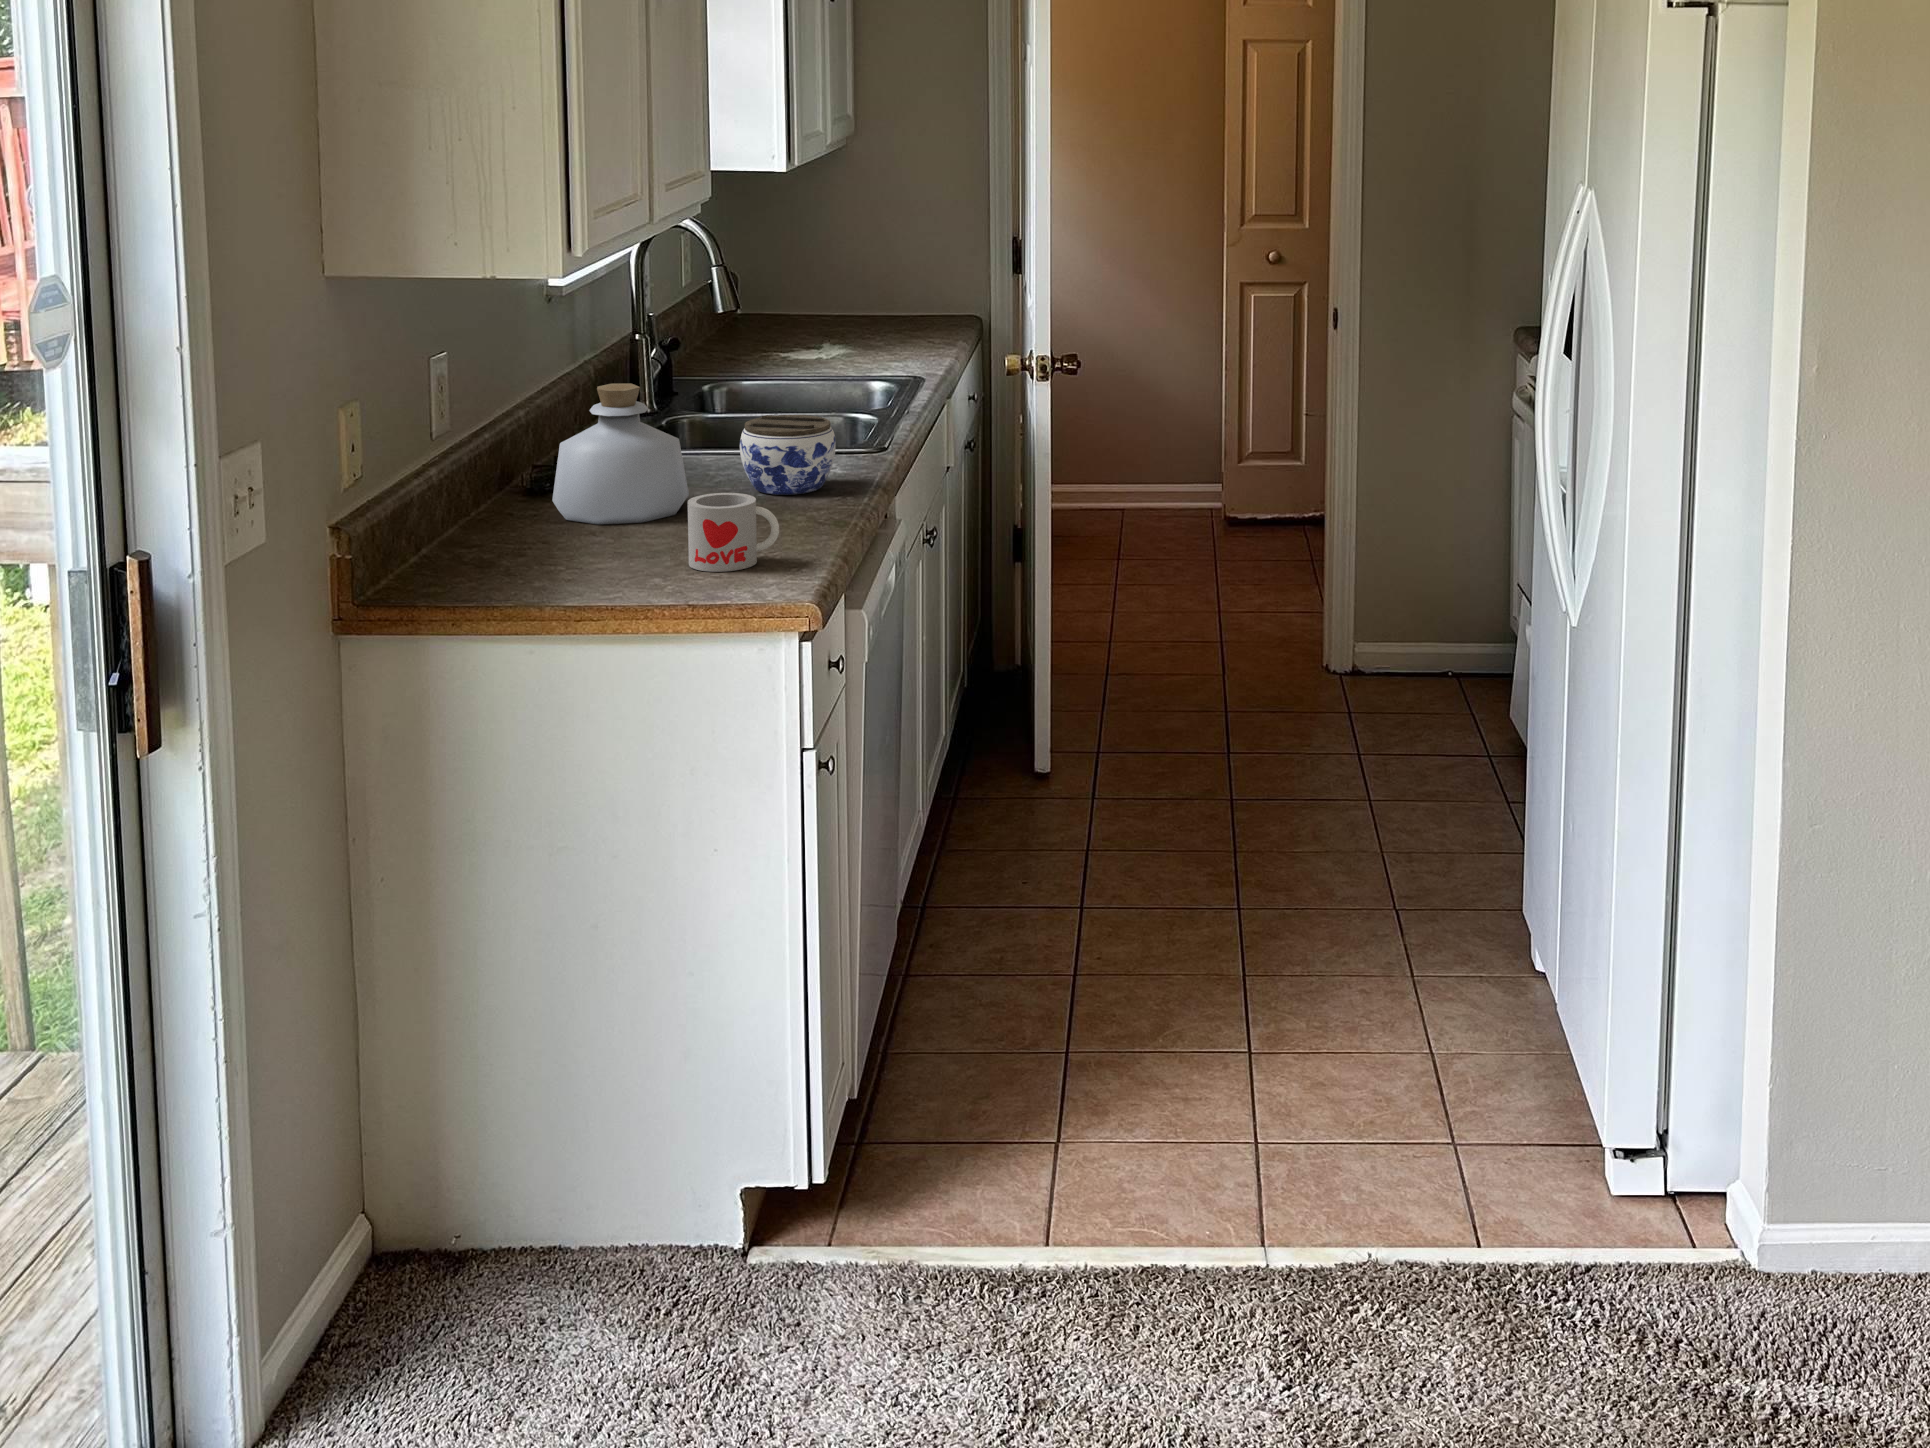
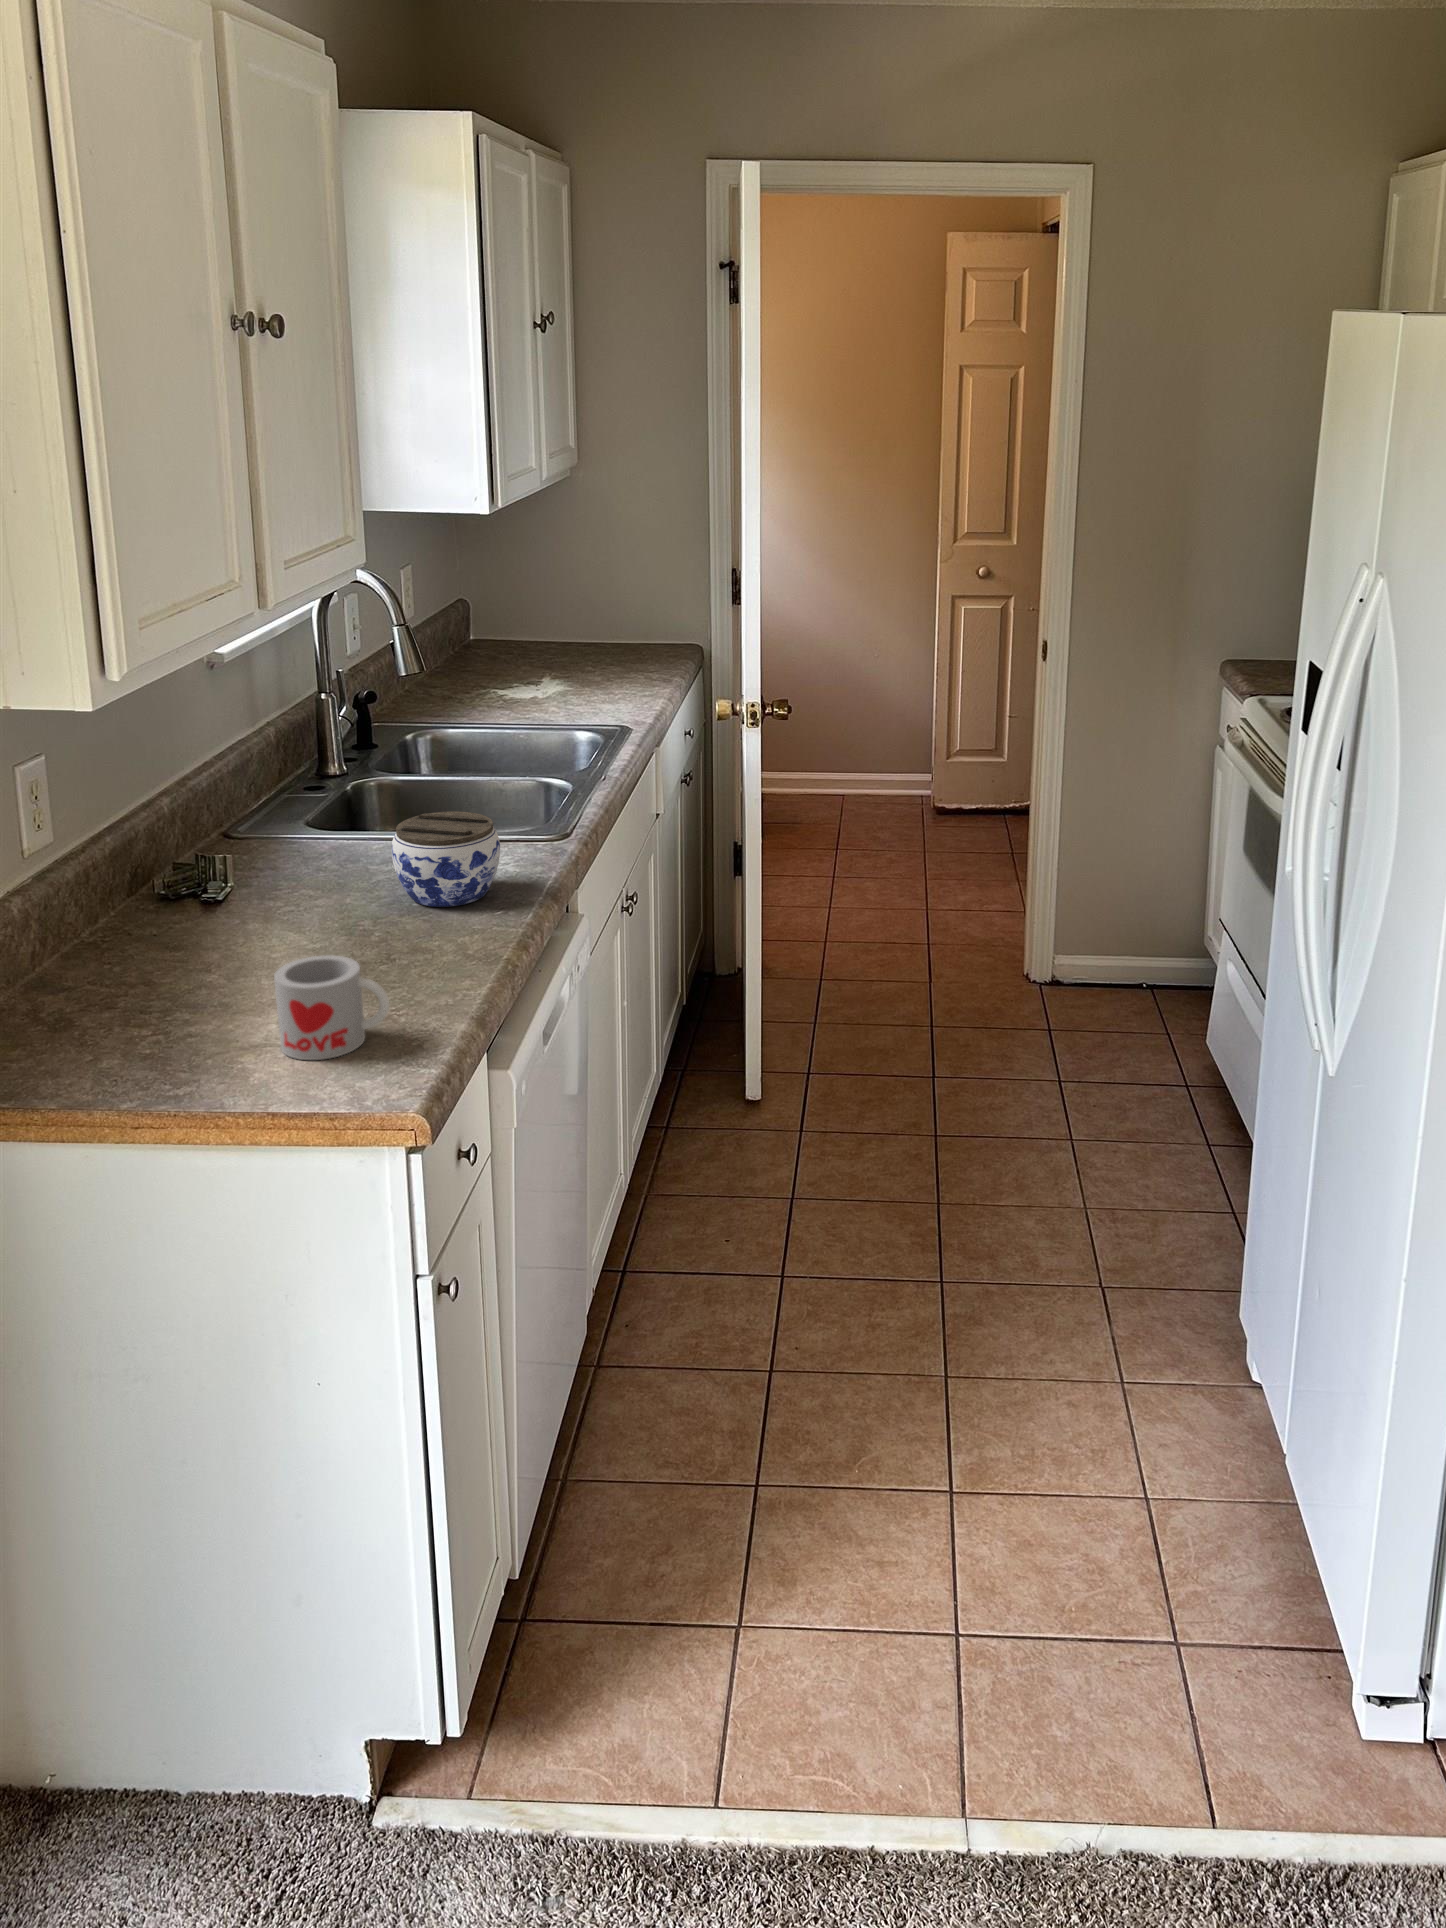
bottle: present [552,383,689,524] -> none [169,792,327,960]

